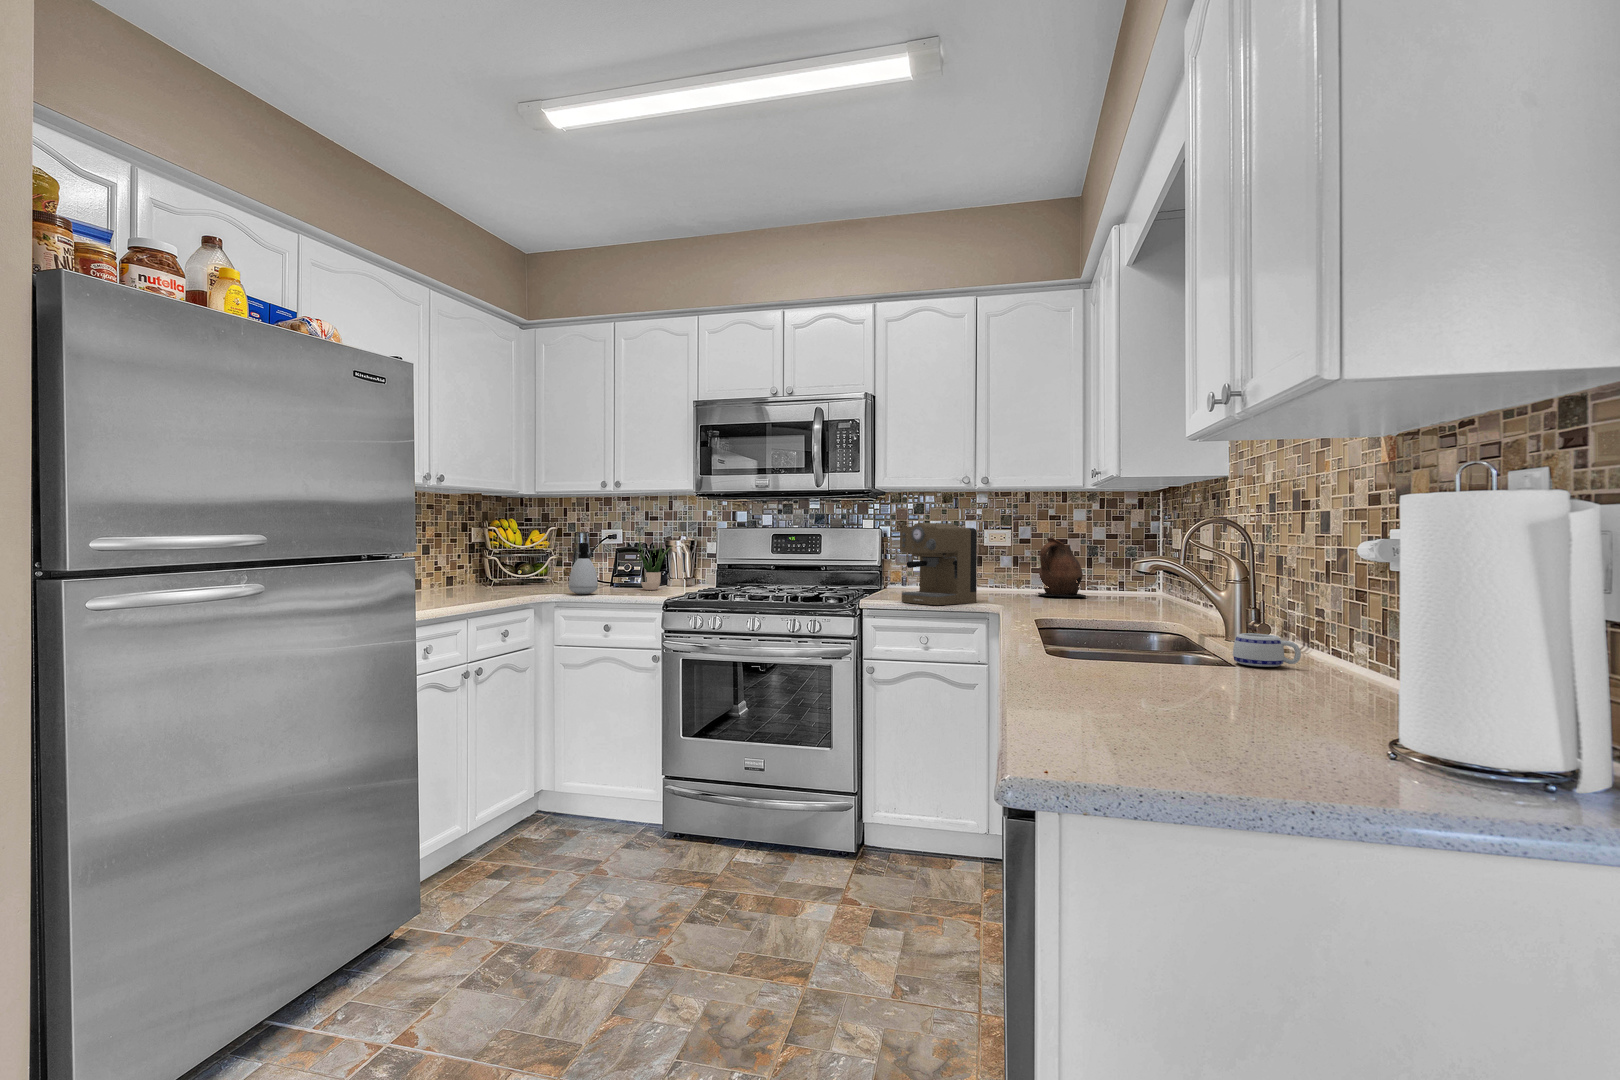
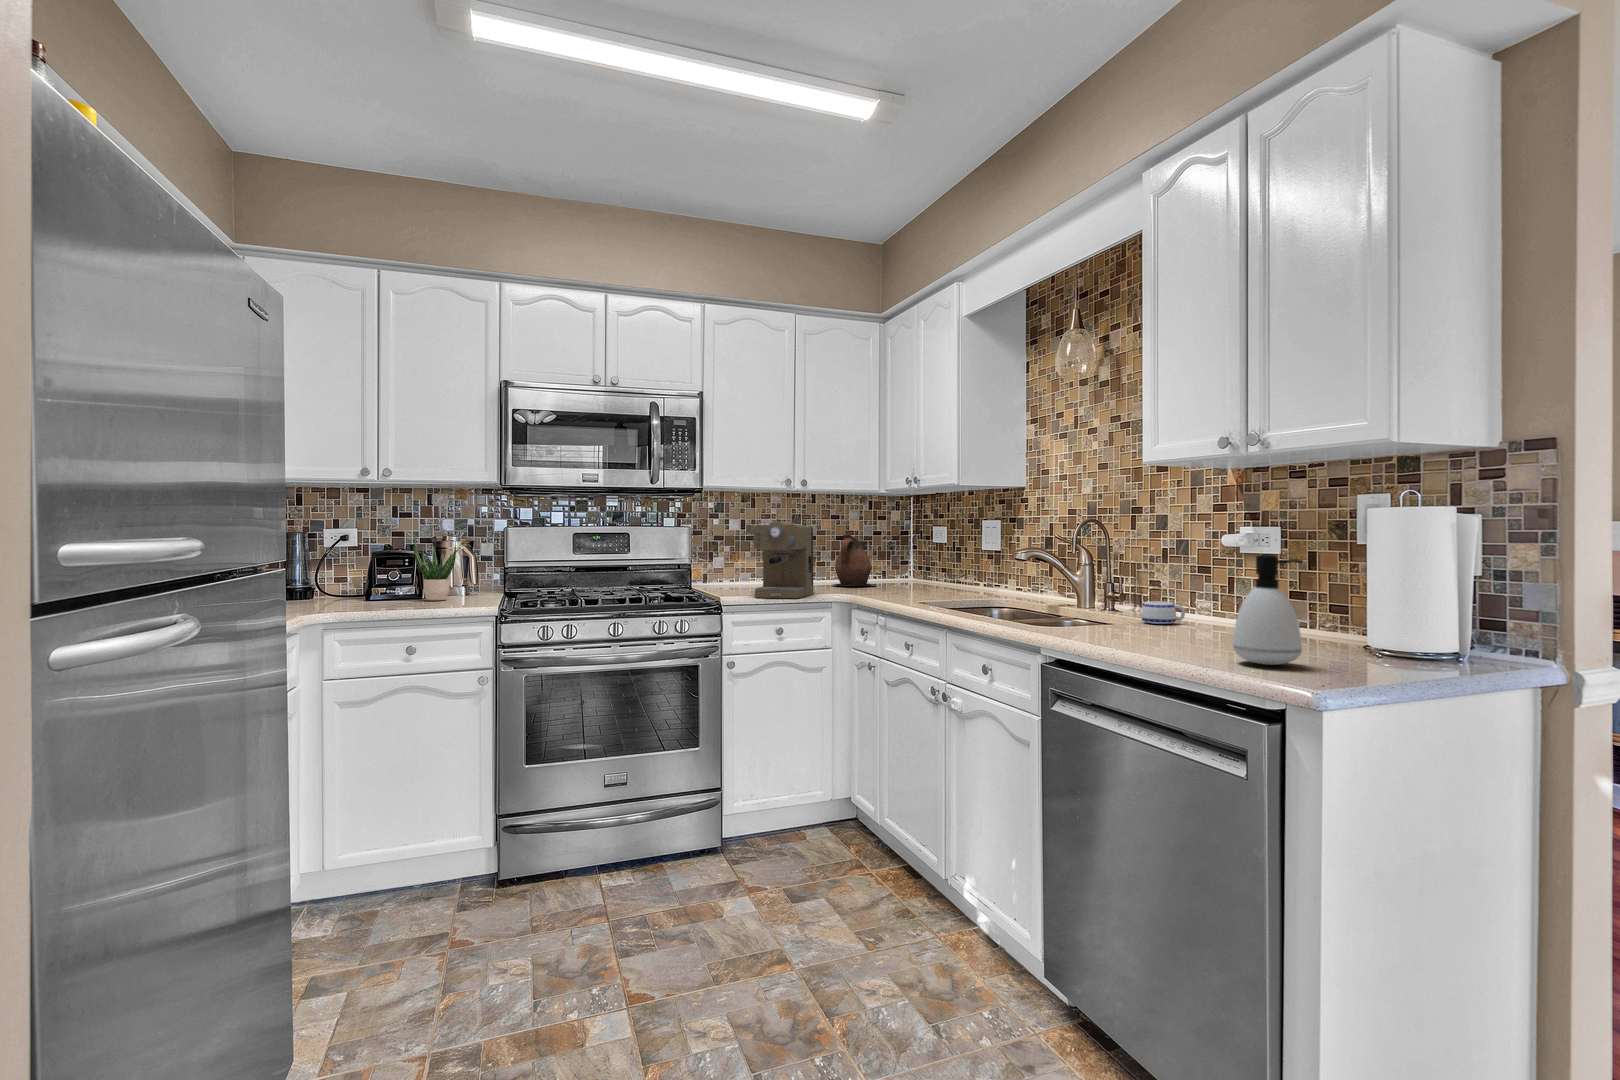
soap dispenser: present [569,543,598,594] -> present [1233,554,1303,665]

